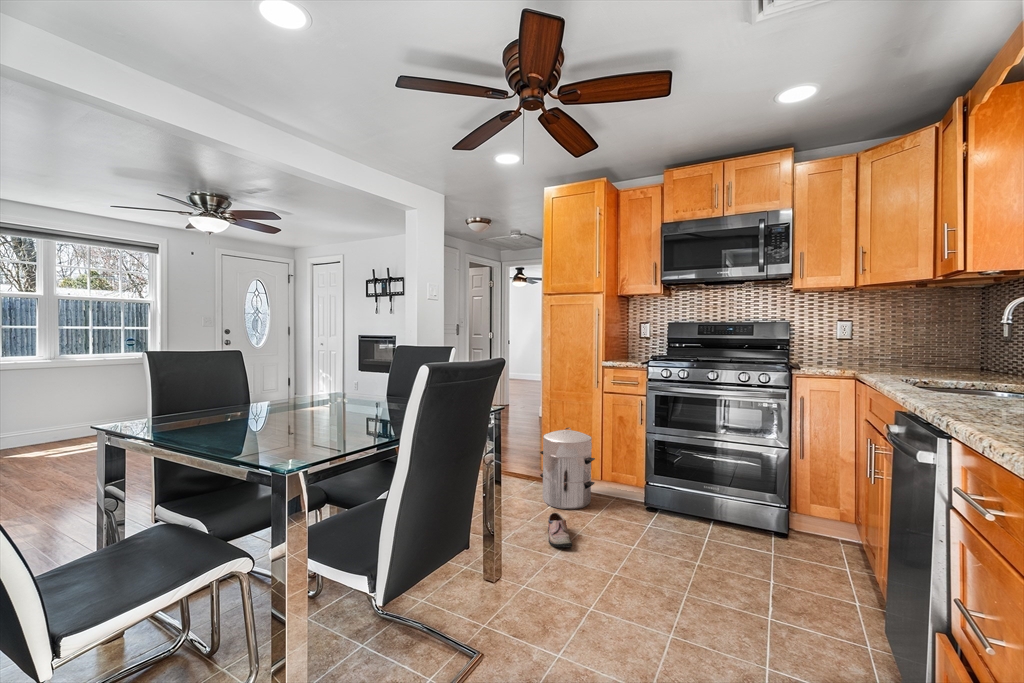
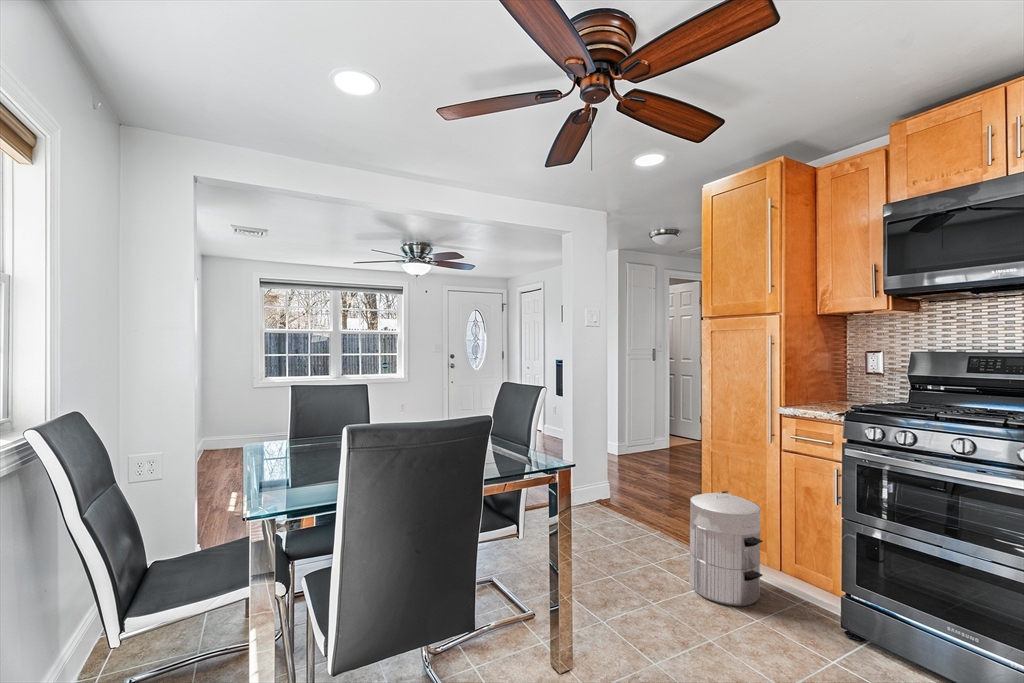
shoe: present [548,513,572,547] -> none [657,603,690,658]

